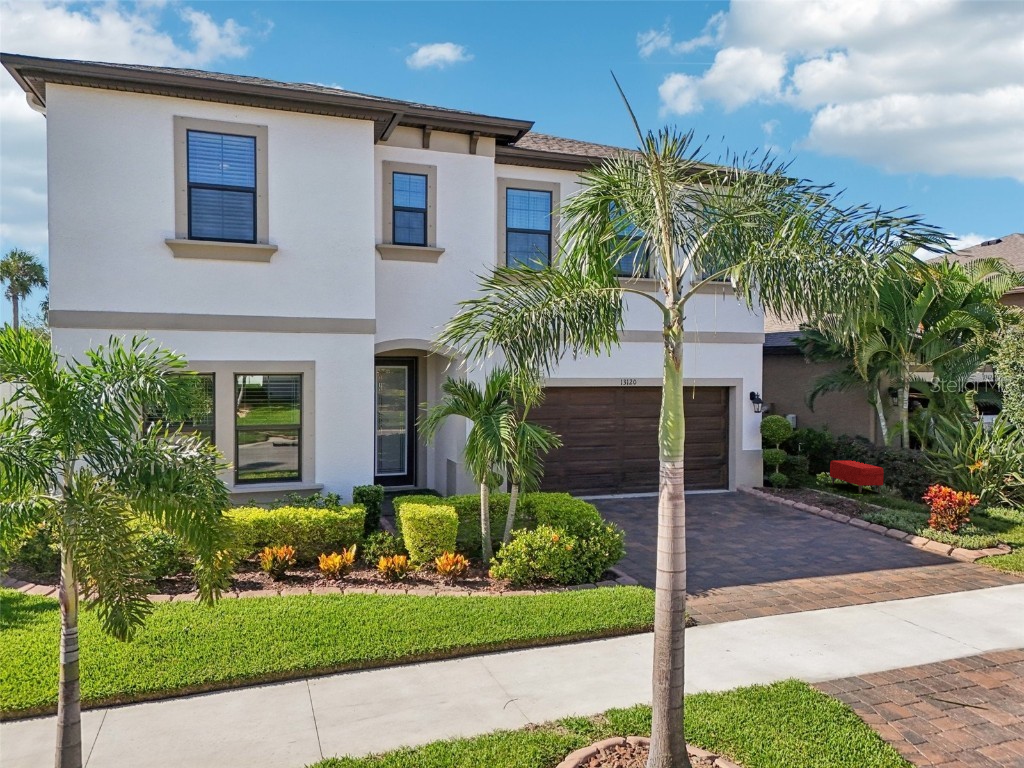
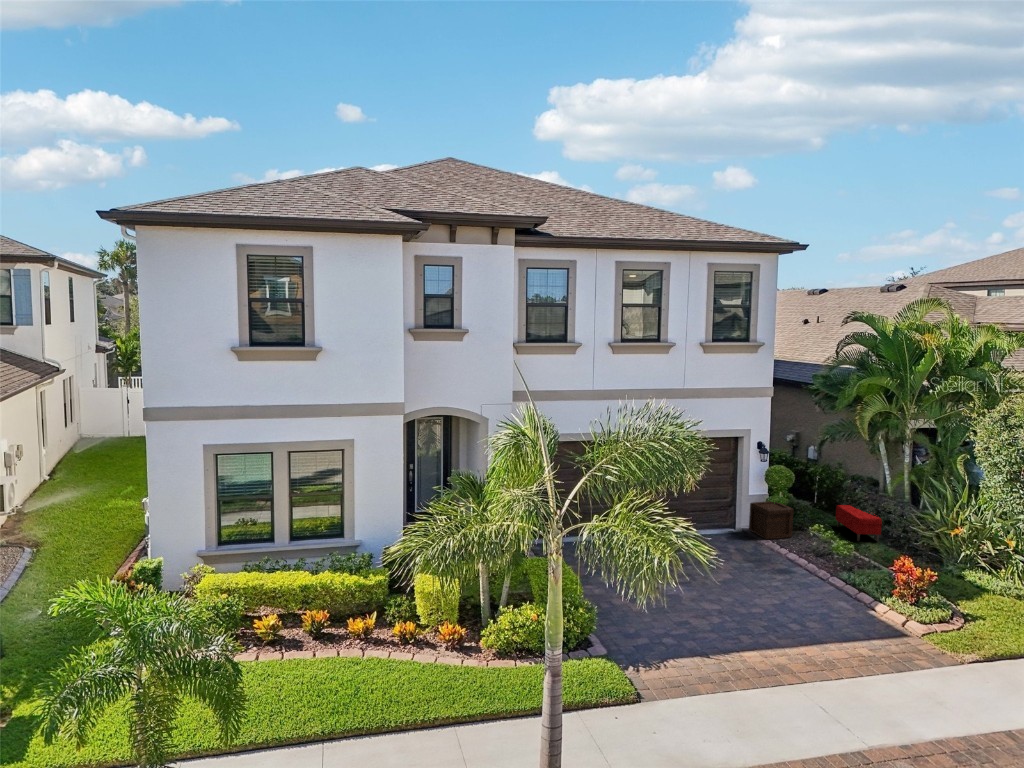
wooden crate: none [744,456,792,494] -> present [749,501,794,539]

